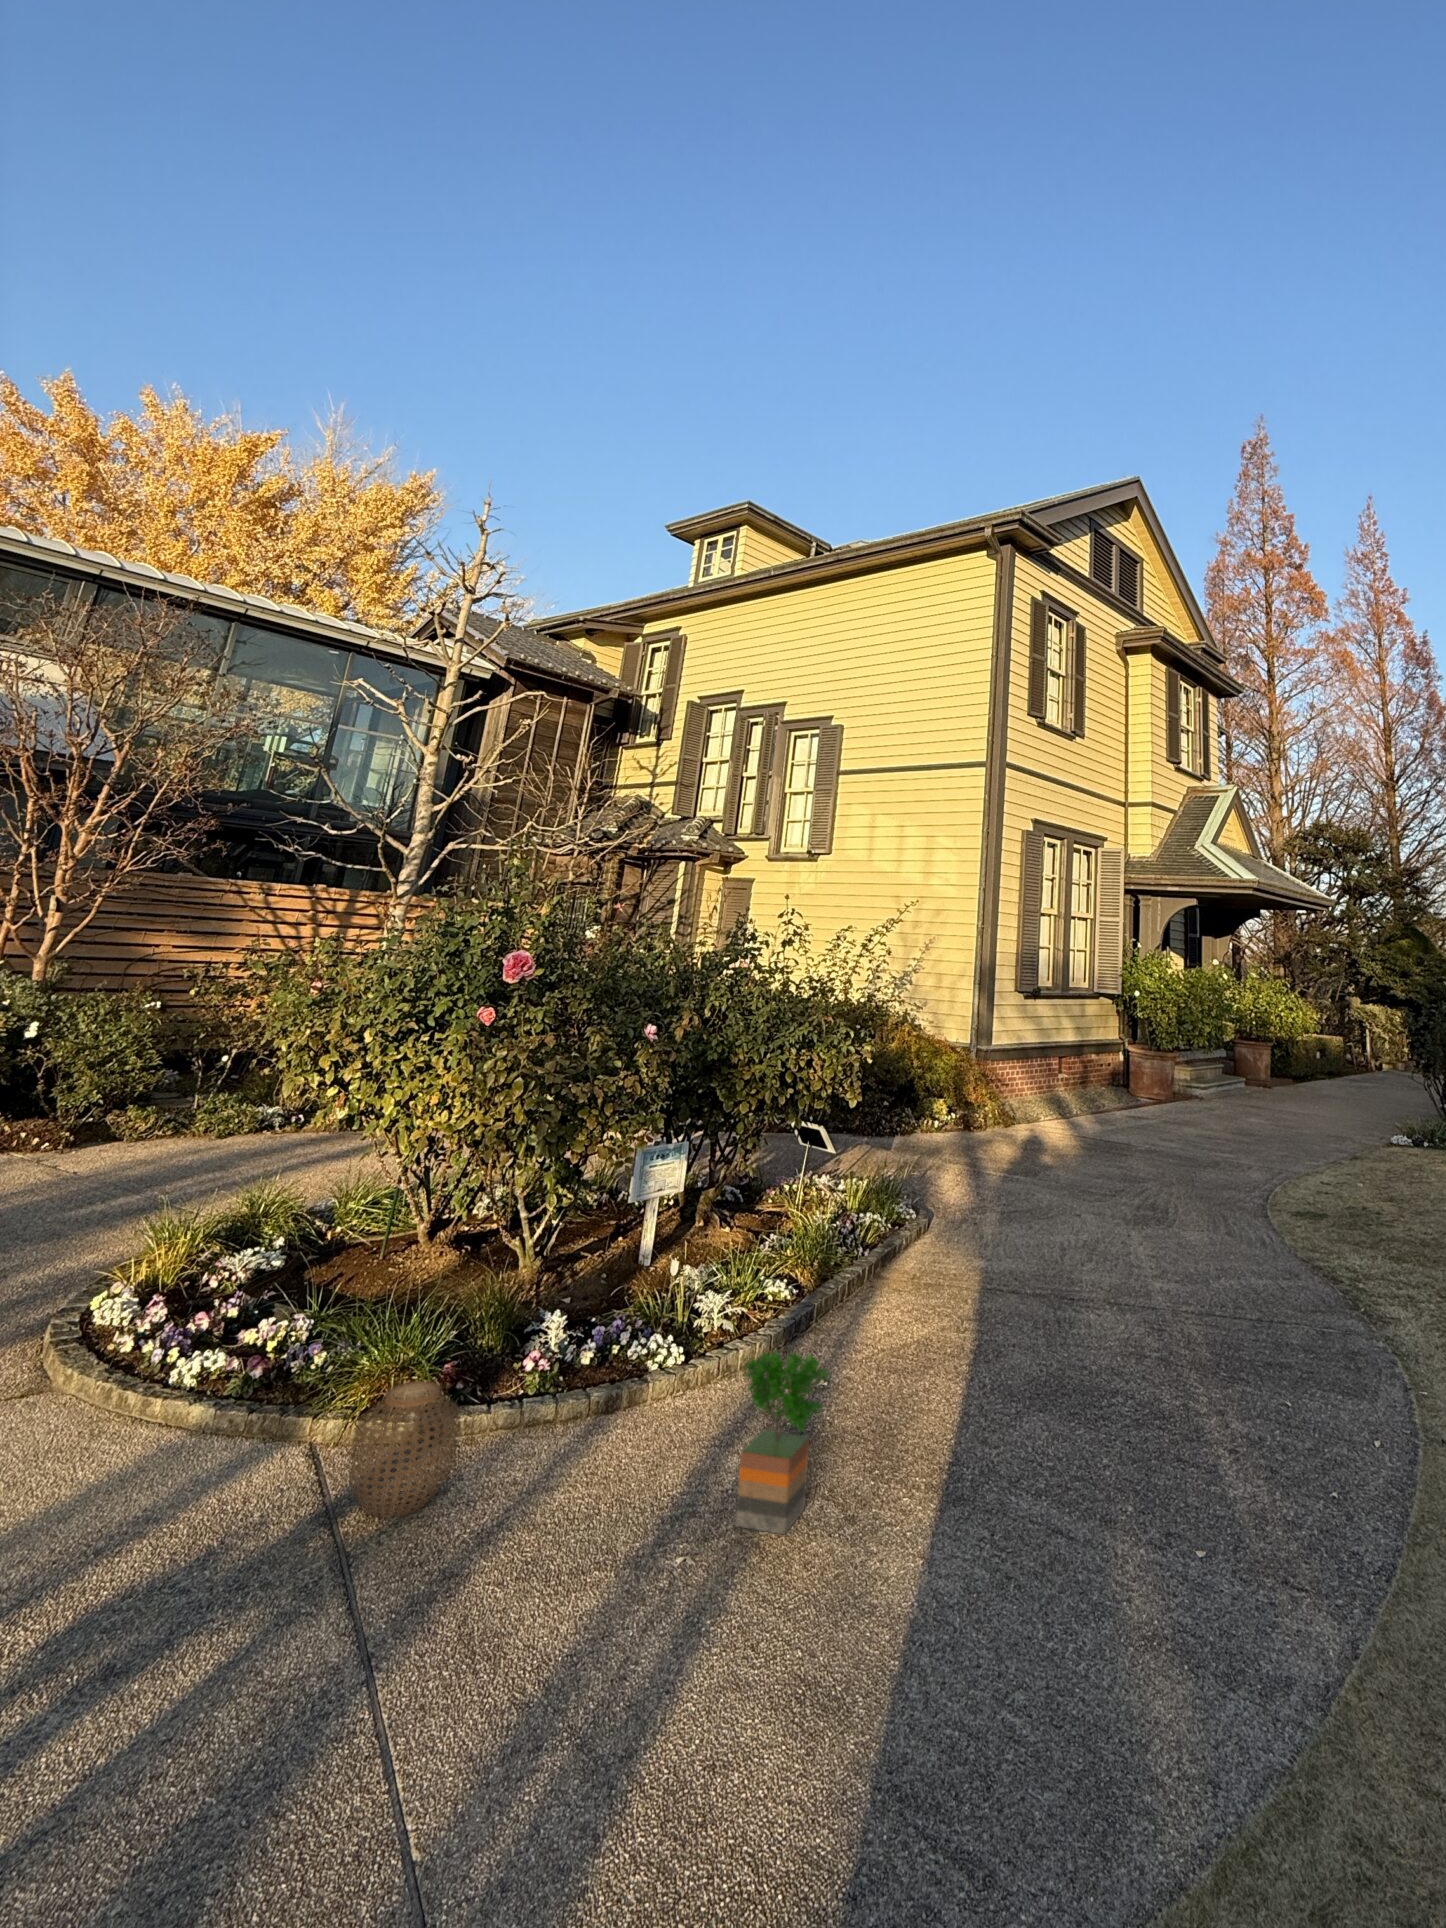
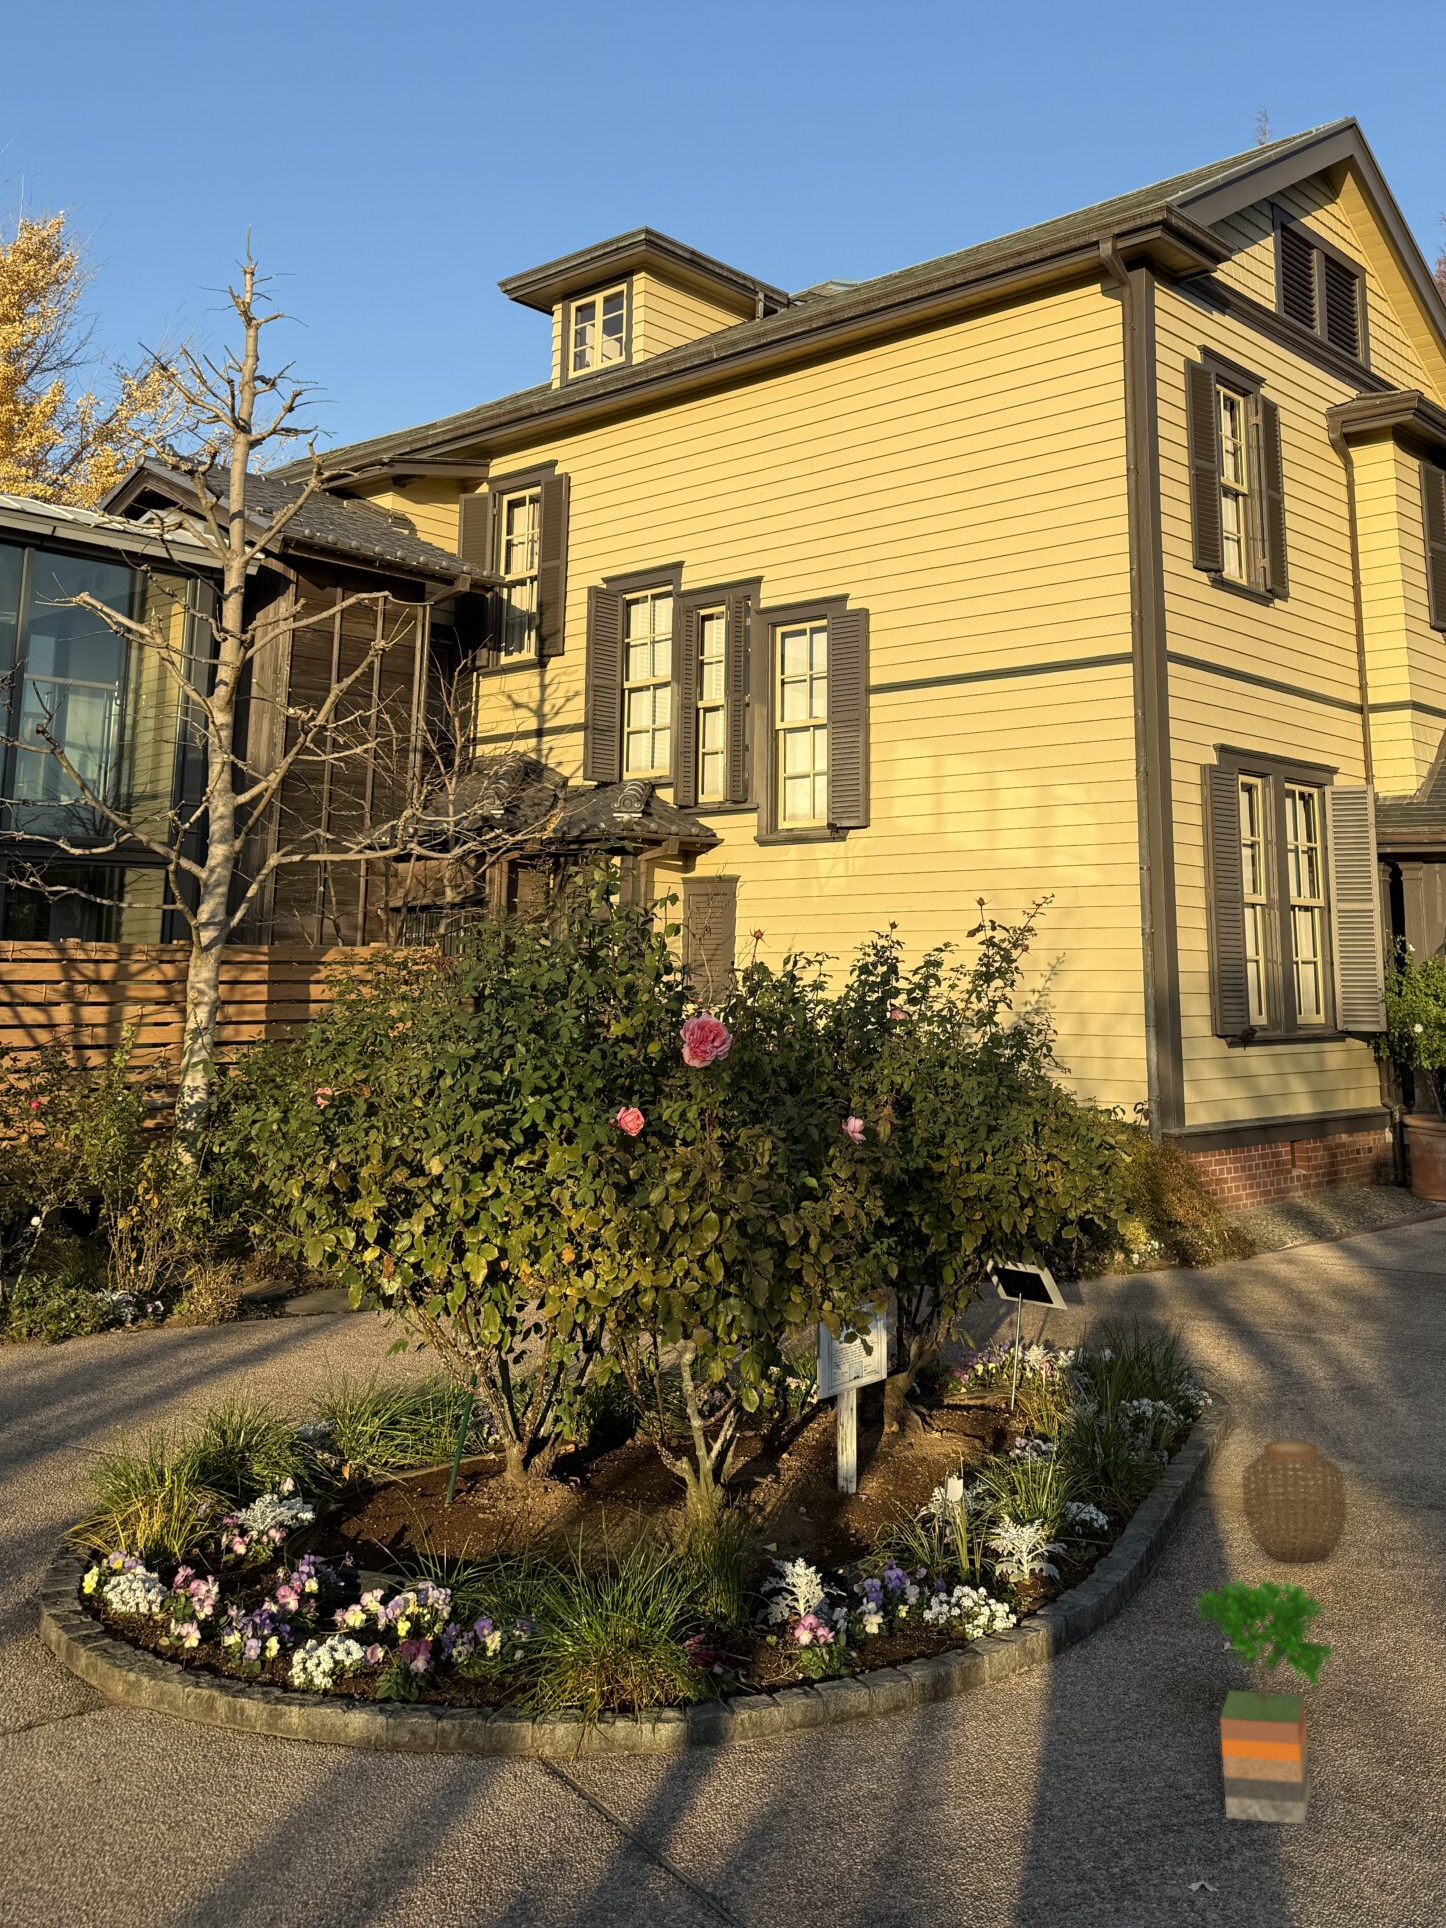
woven basket: present [349,1381,460,1518] -> present [1242,1440,1346,1563]

